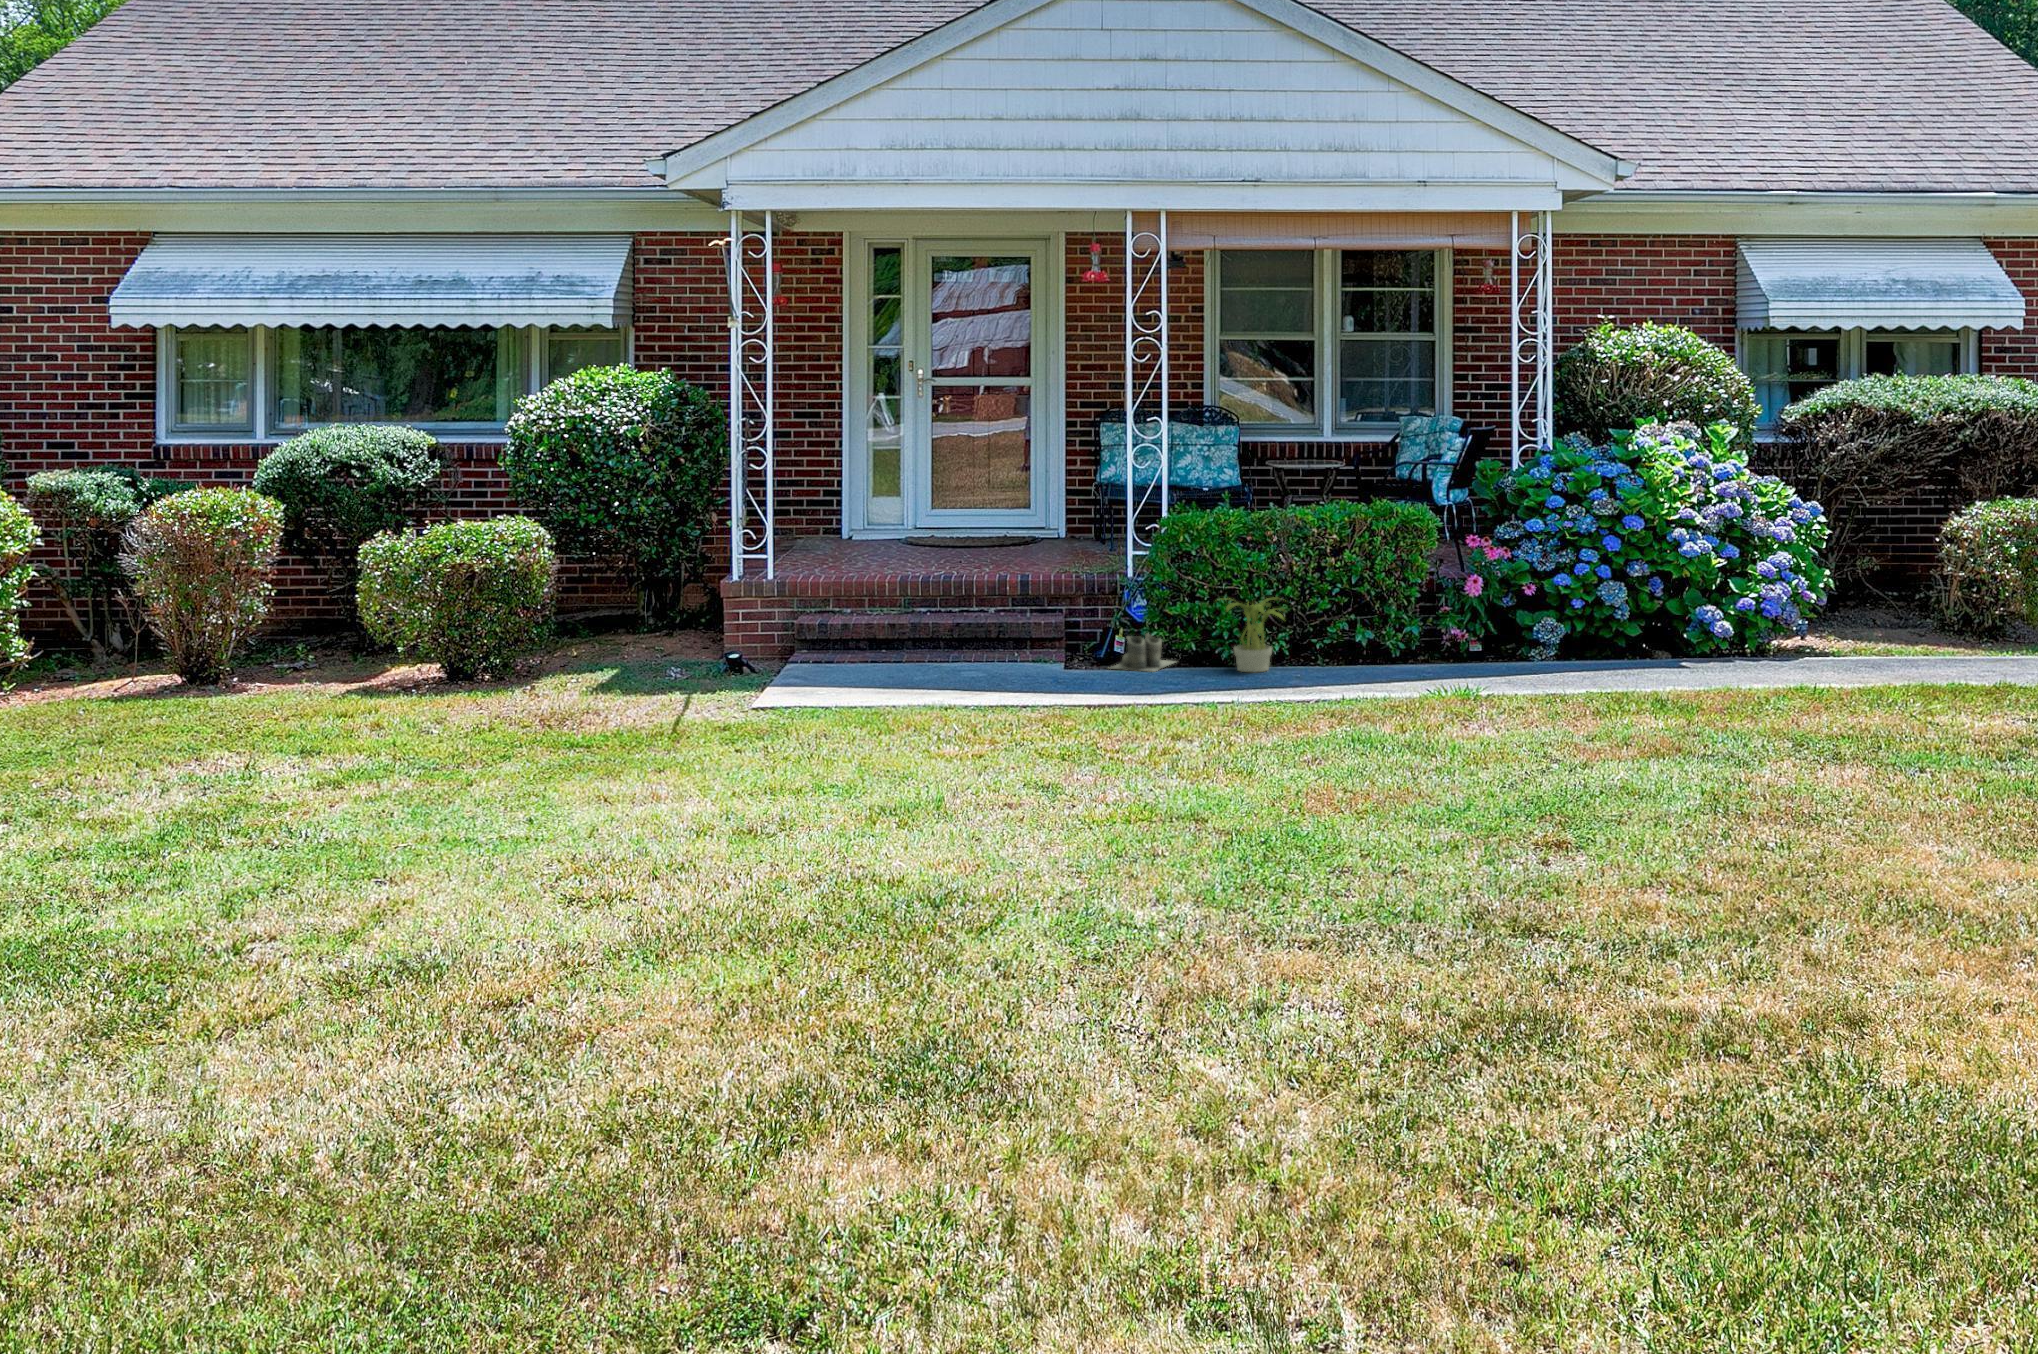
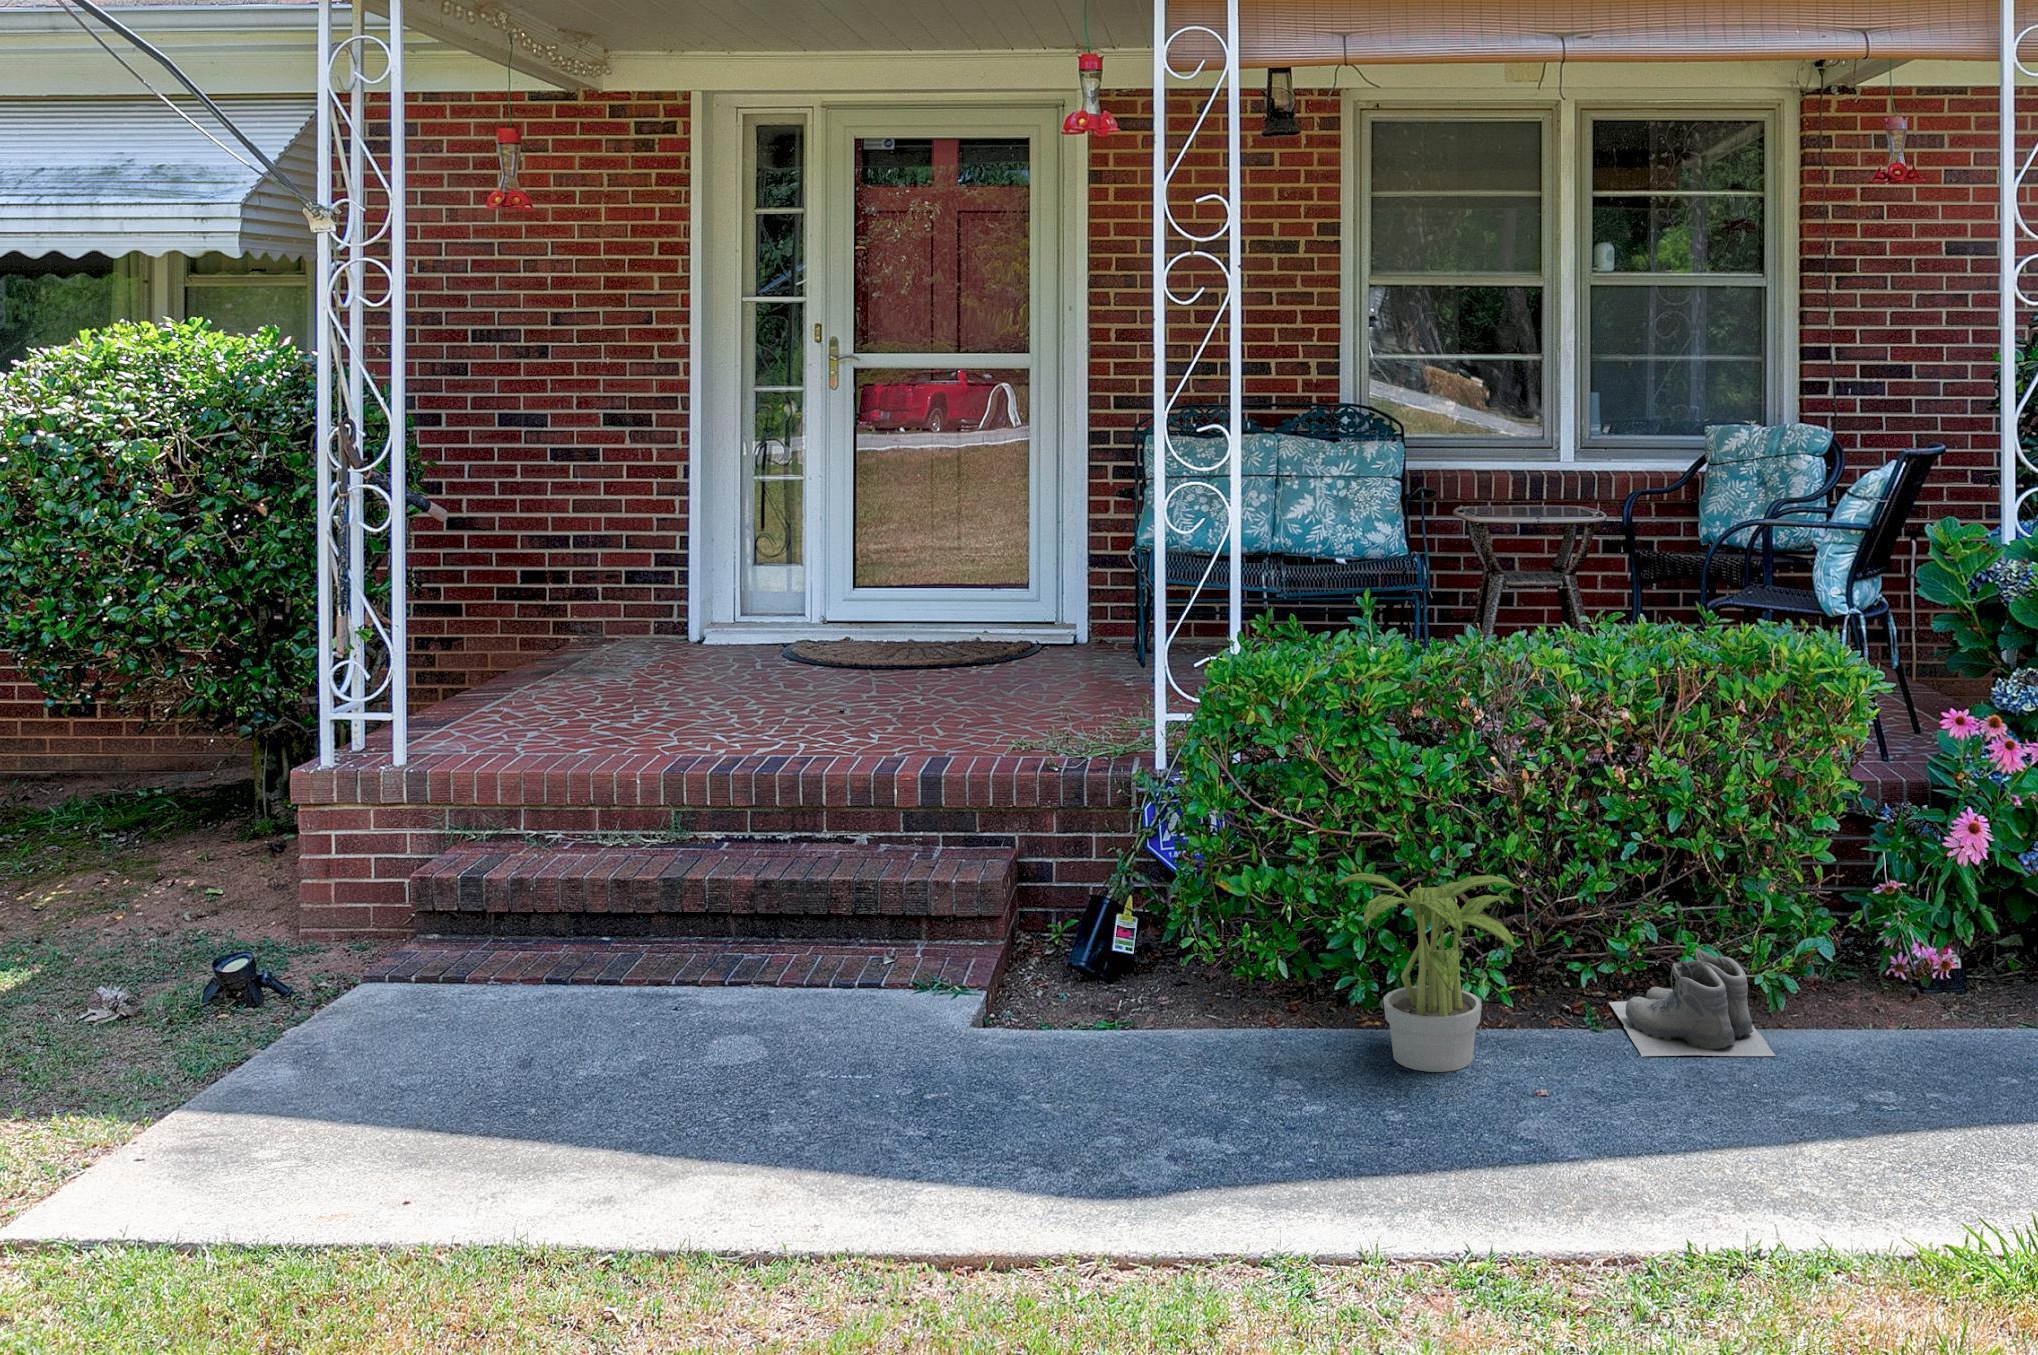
boots: present [1108,633,1175,672] -> present [1609,948,1776,1057]

